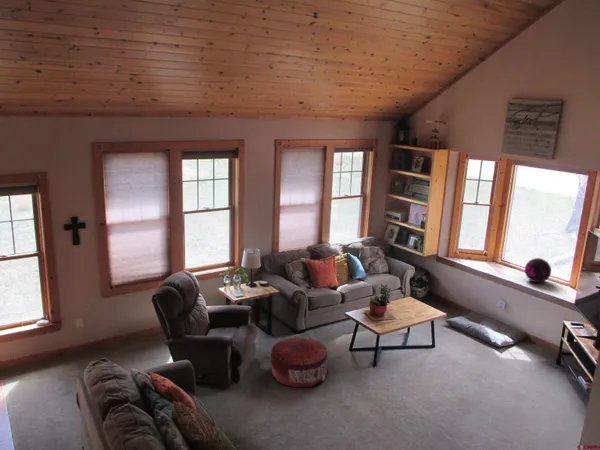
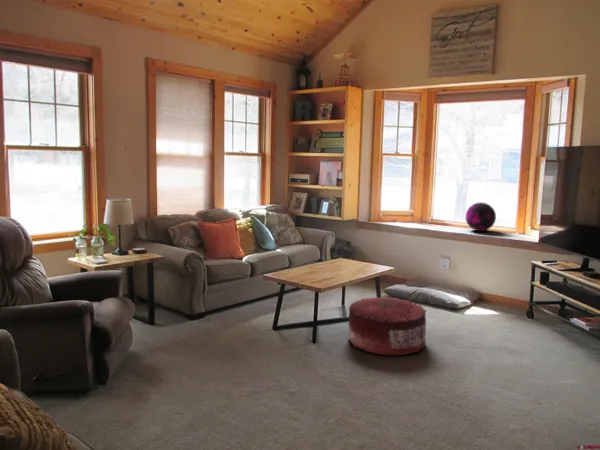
succulent plant: present [364,285,396,321] -> none [288,230,335,279]
pouf: present [271,338,328,387] -> present [349,296,426,355]

